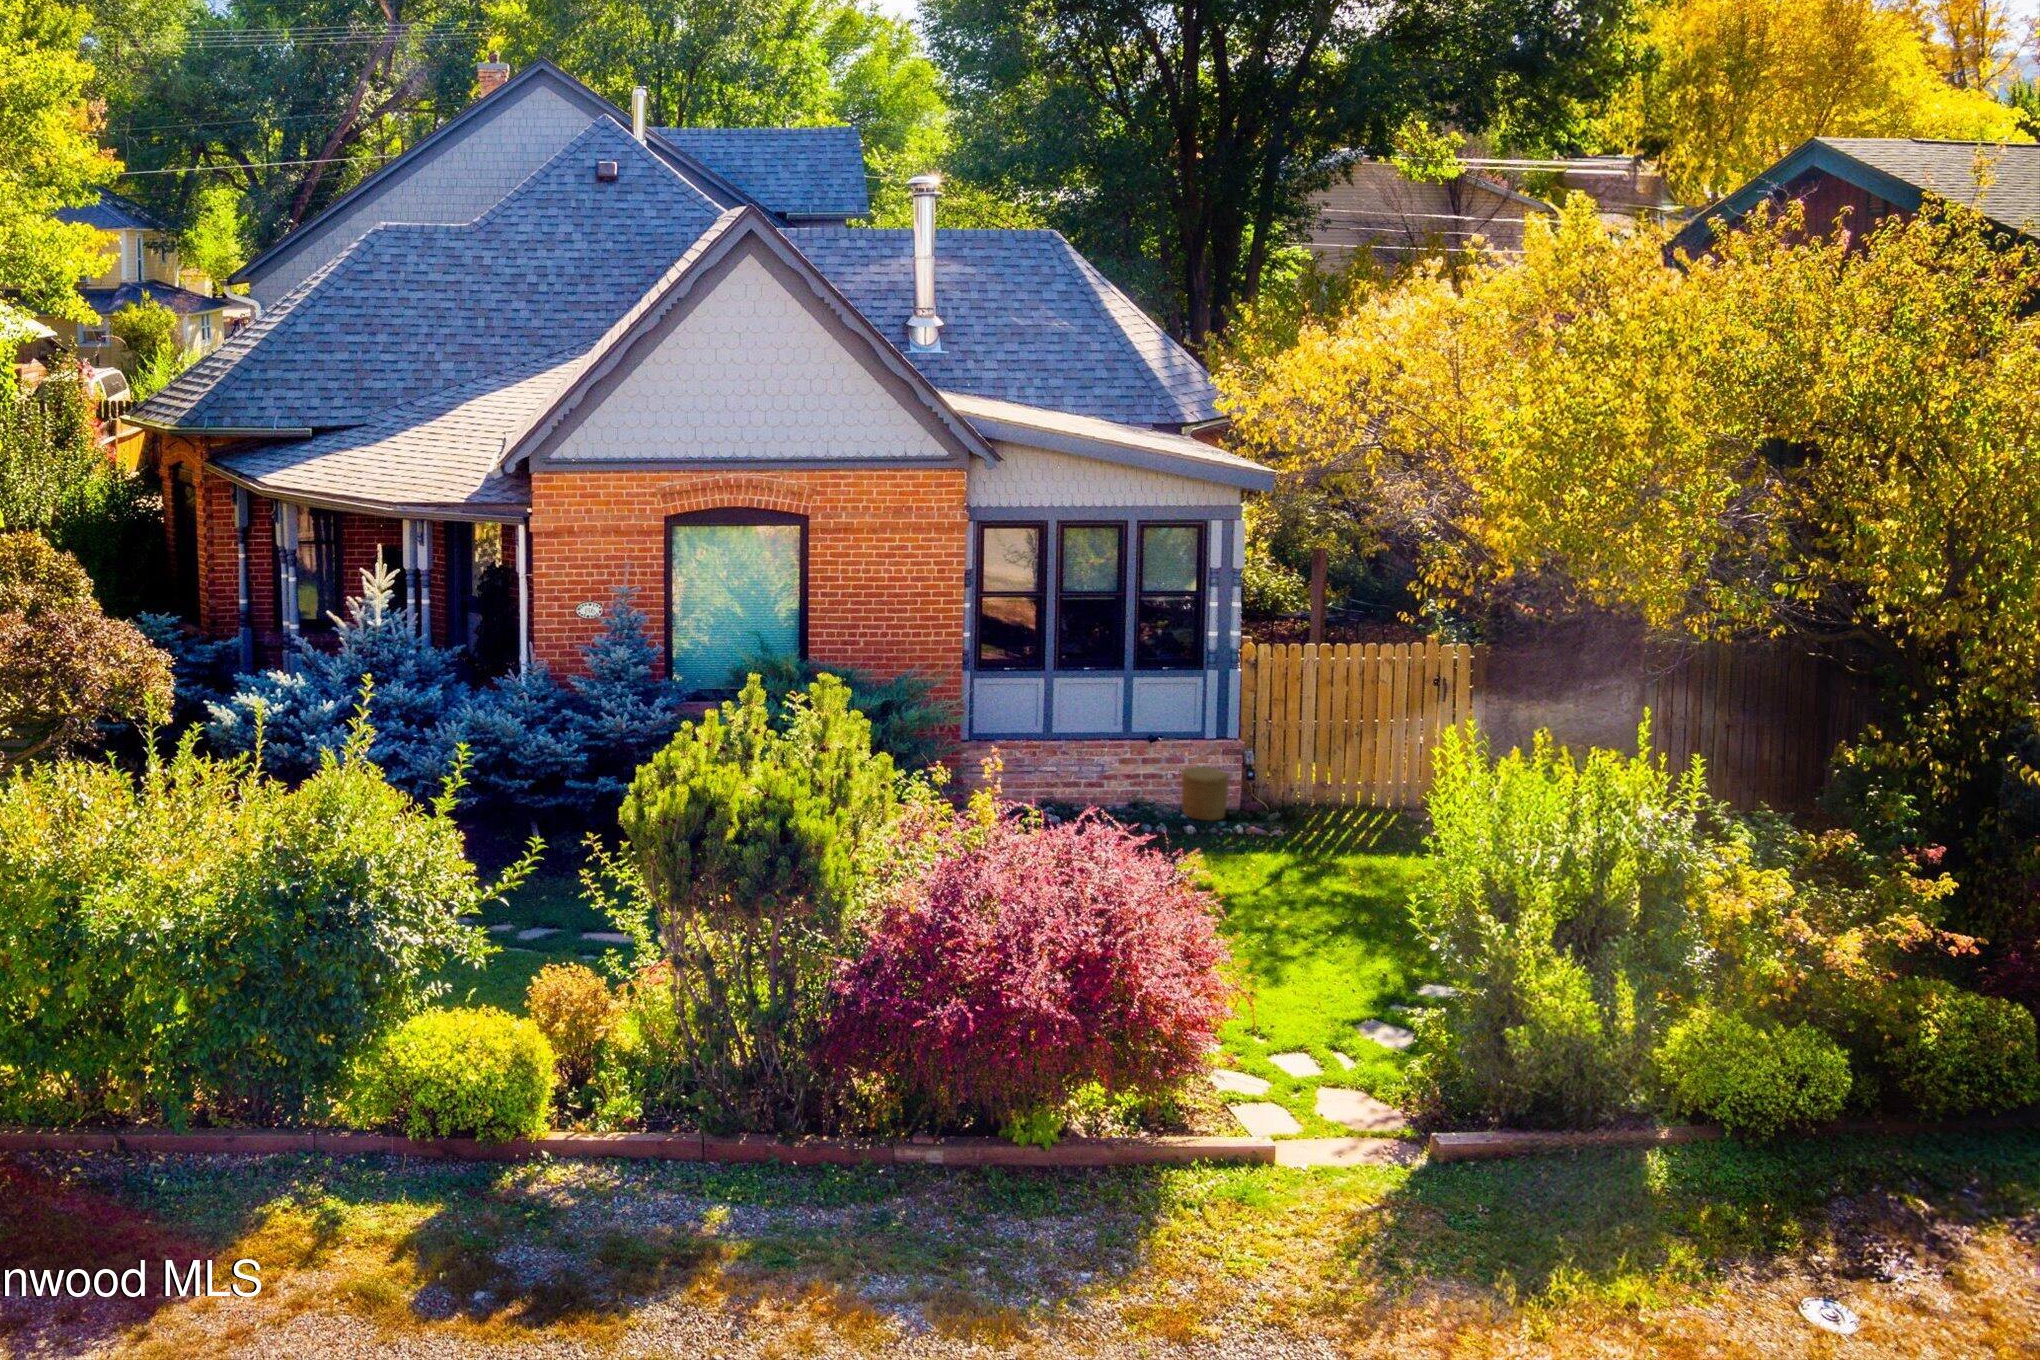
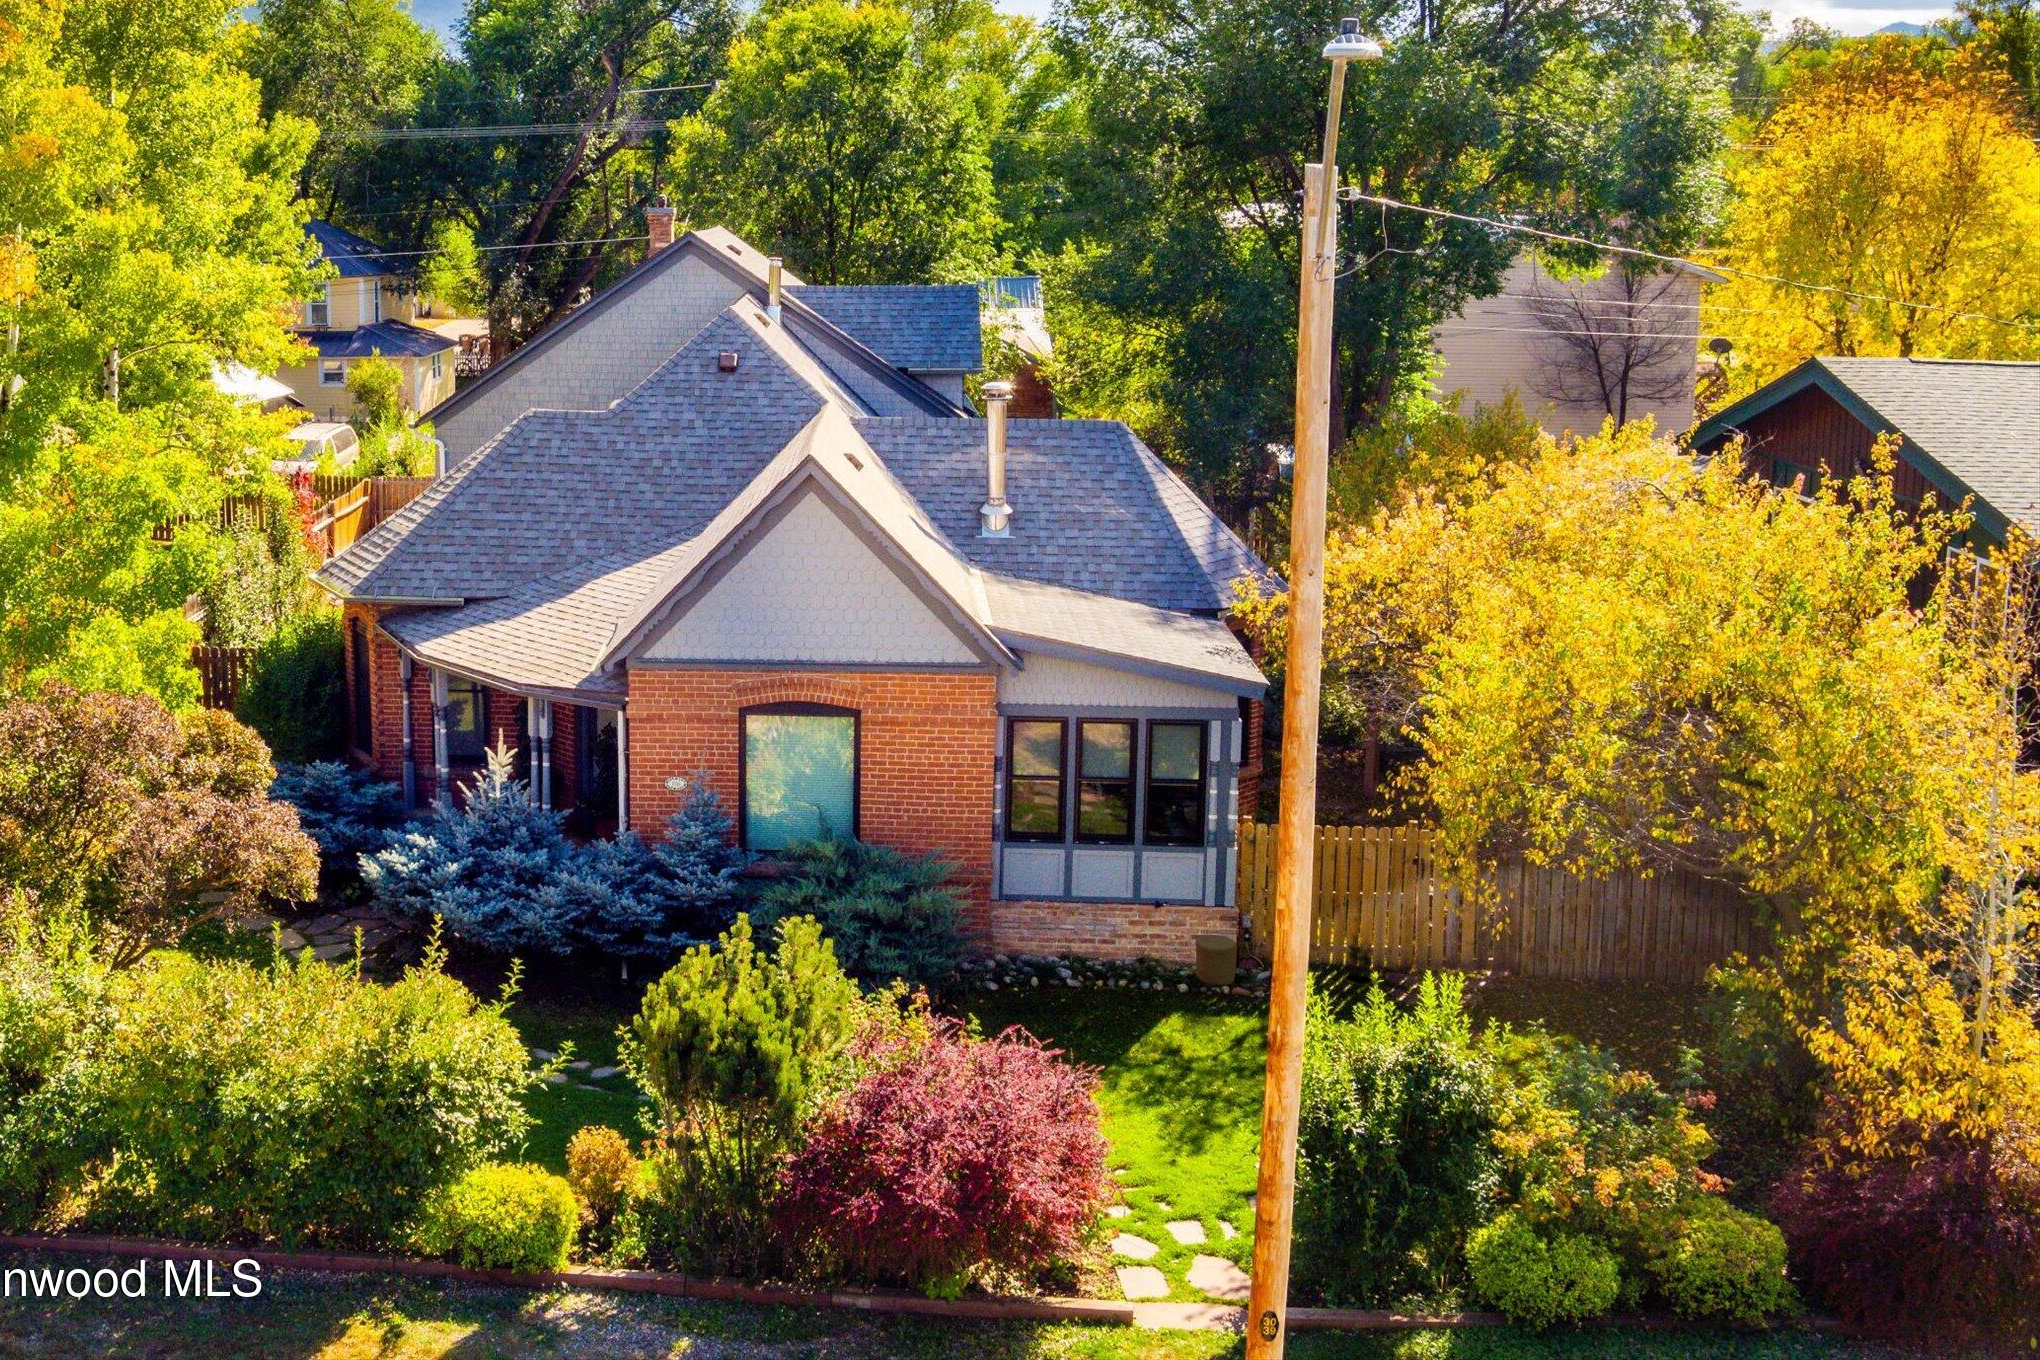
potted tree: none [1340,754,1377,817] -> present [1343,932,1374,986]

